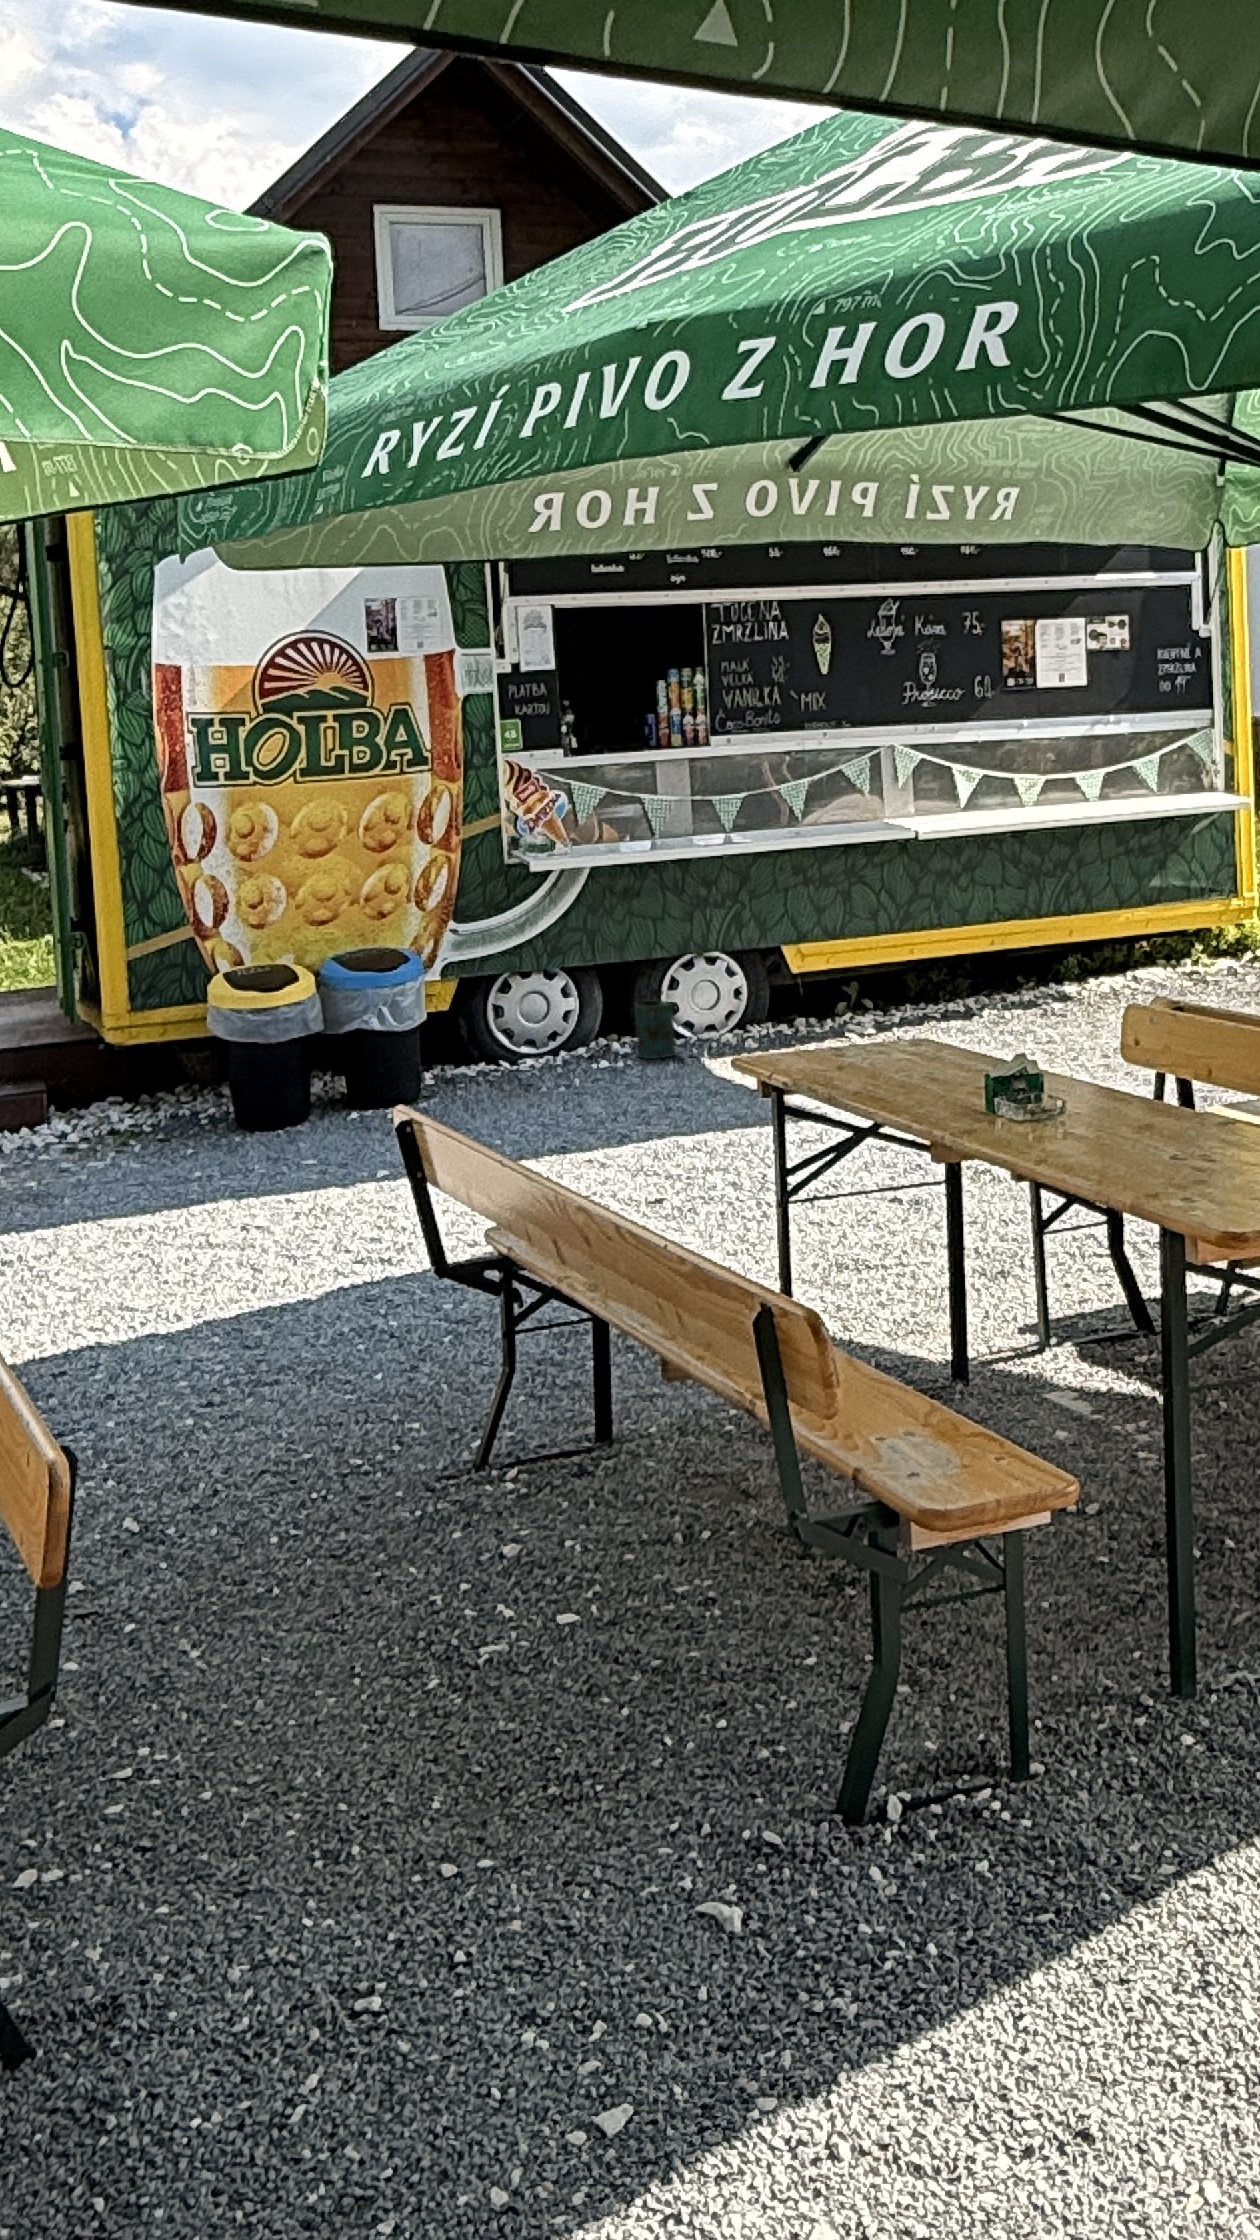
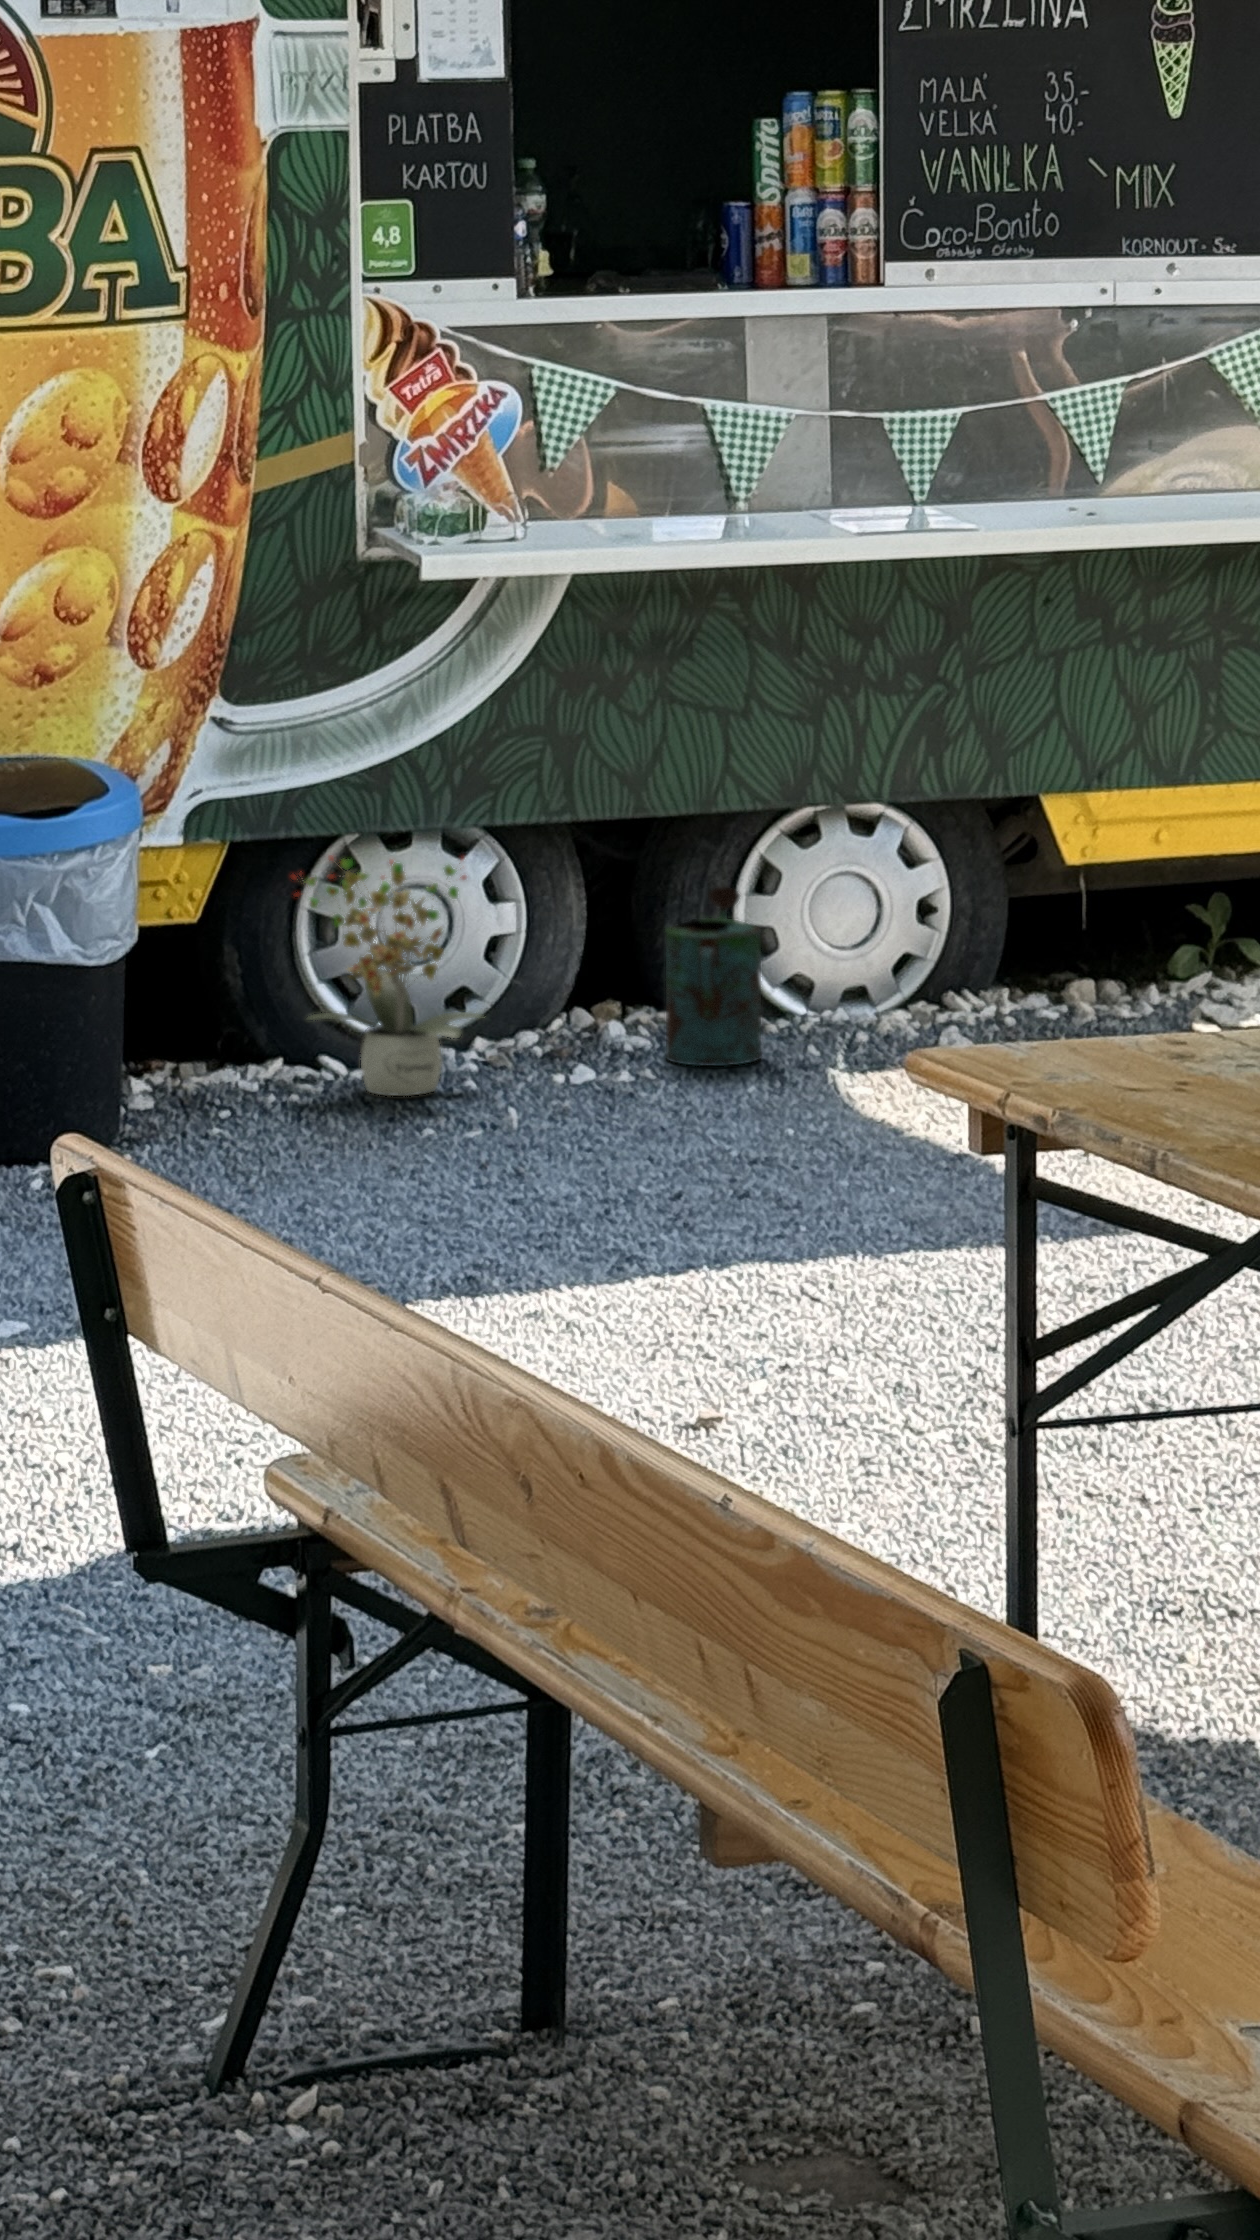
potted plant: none [486,979,566,1075] -> present [291,856,480,1096]

